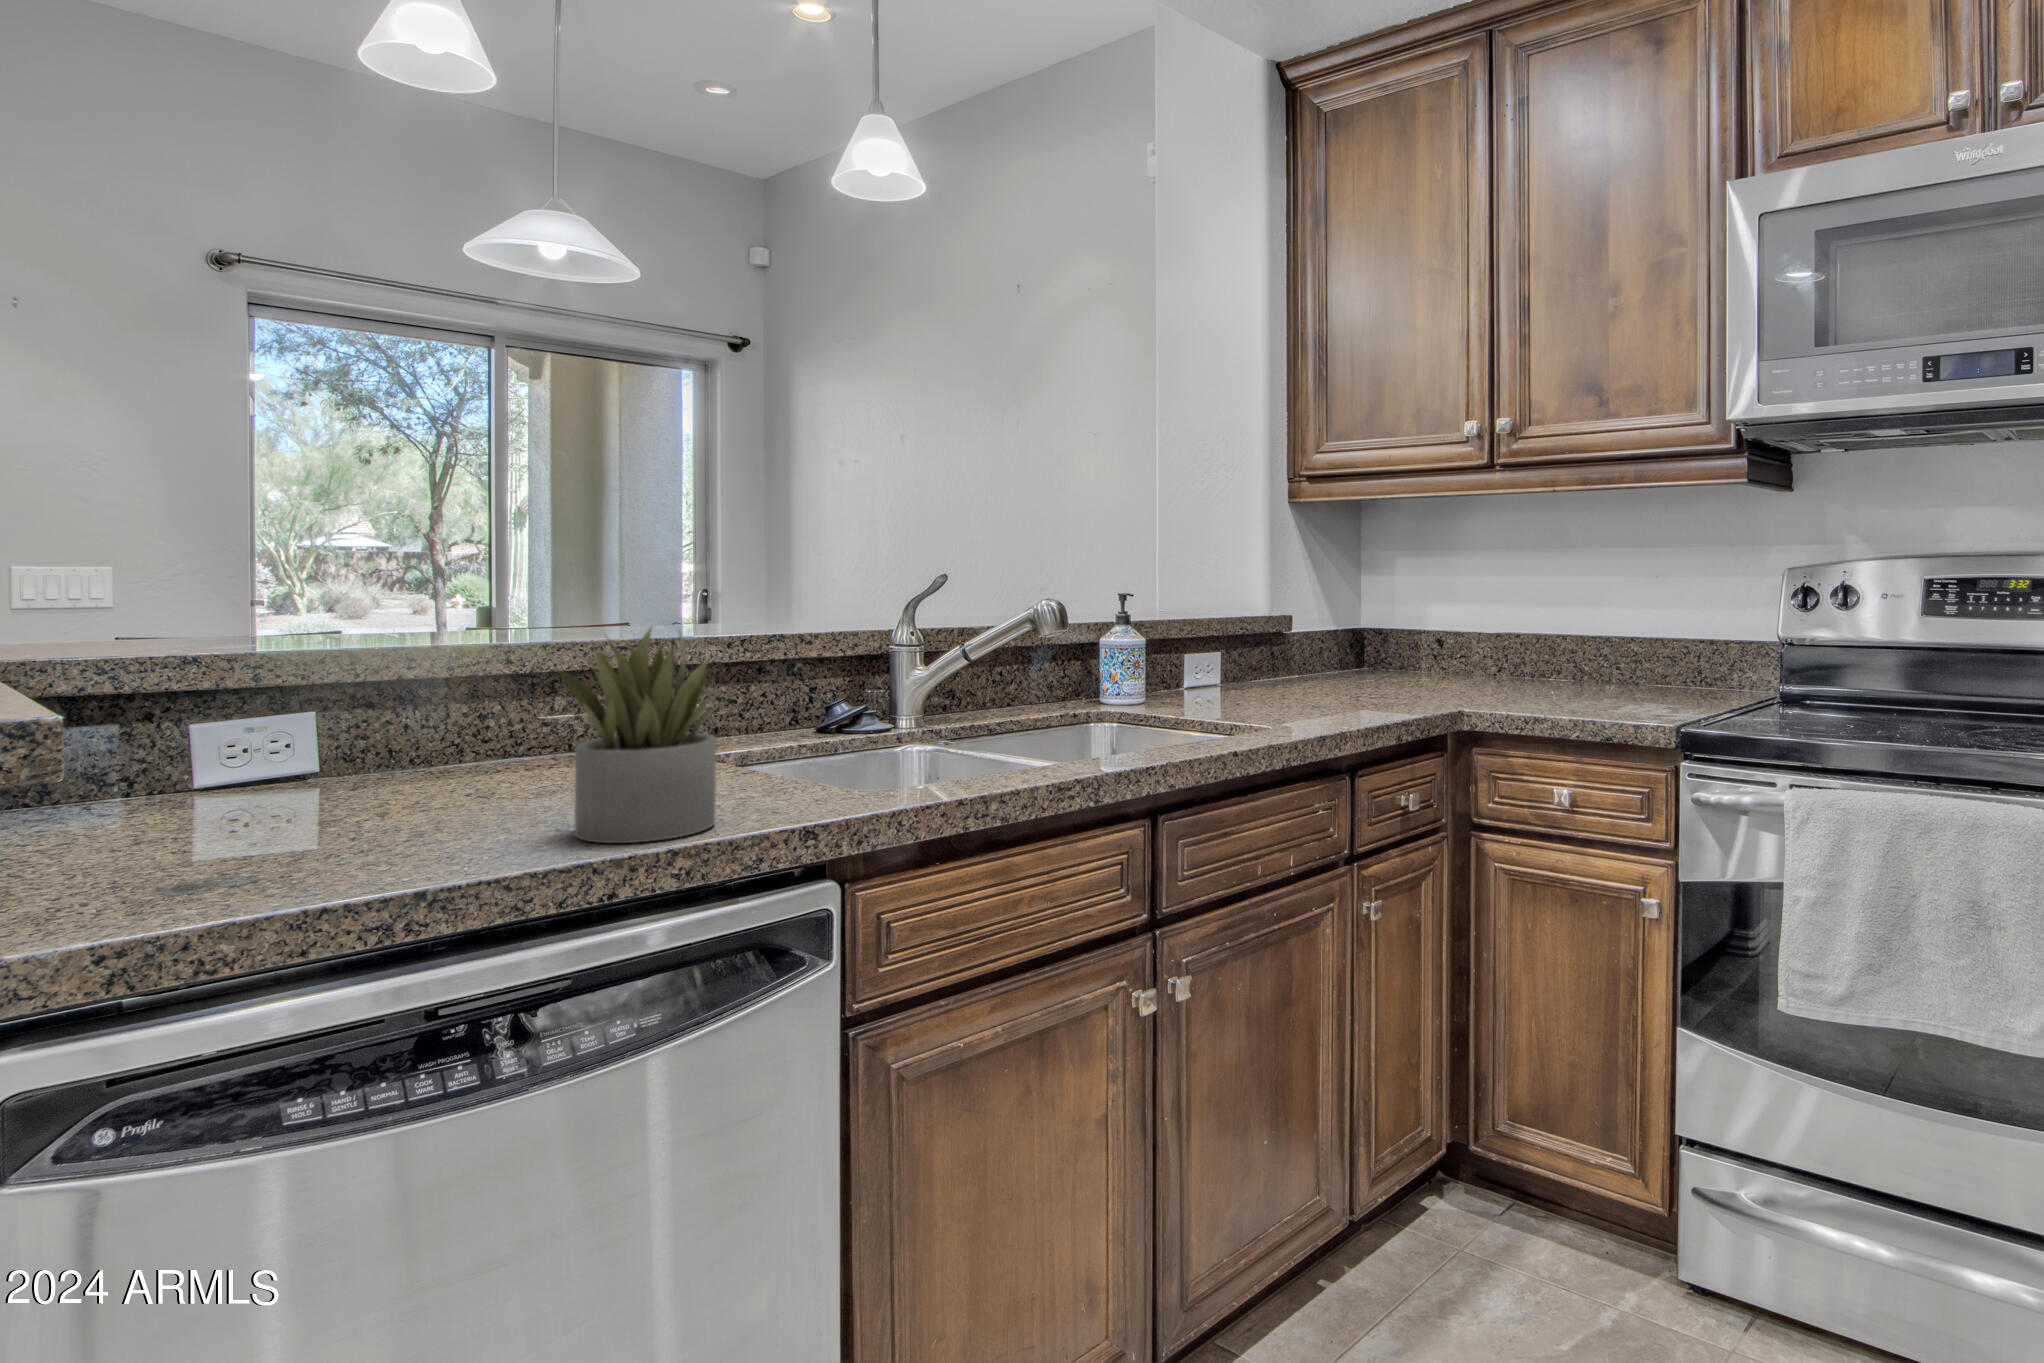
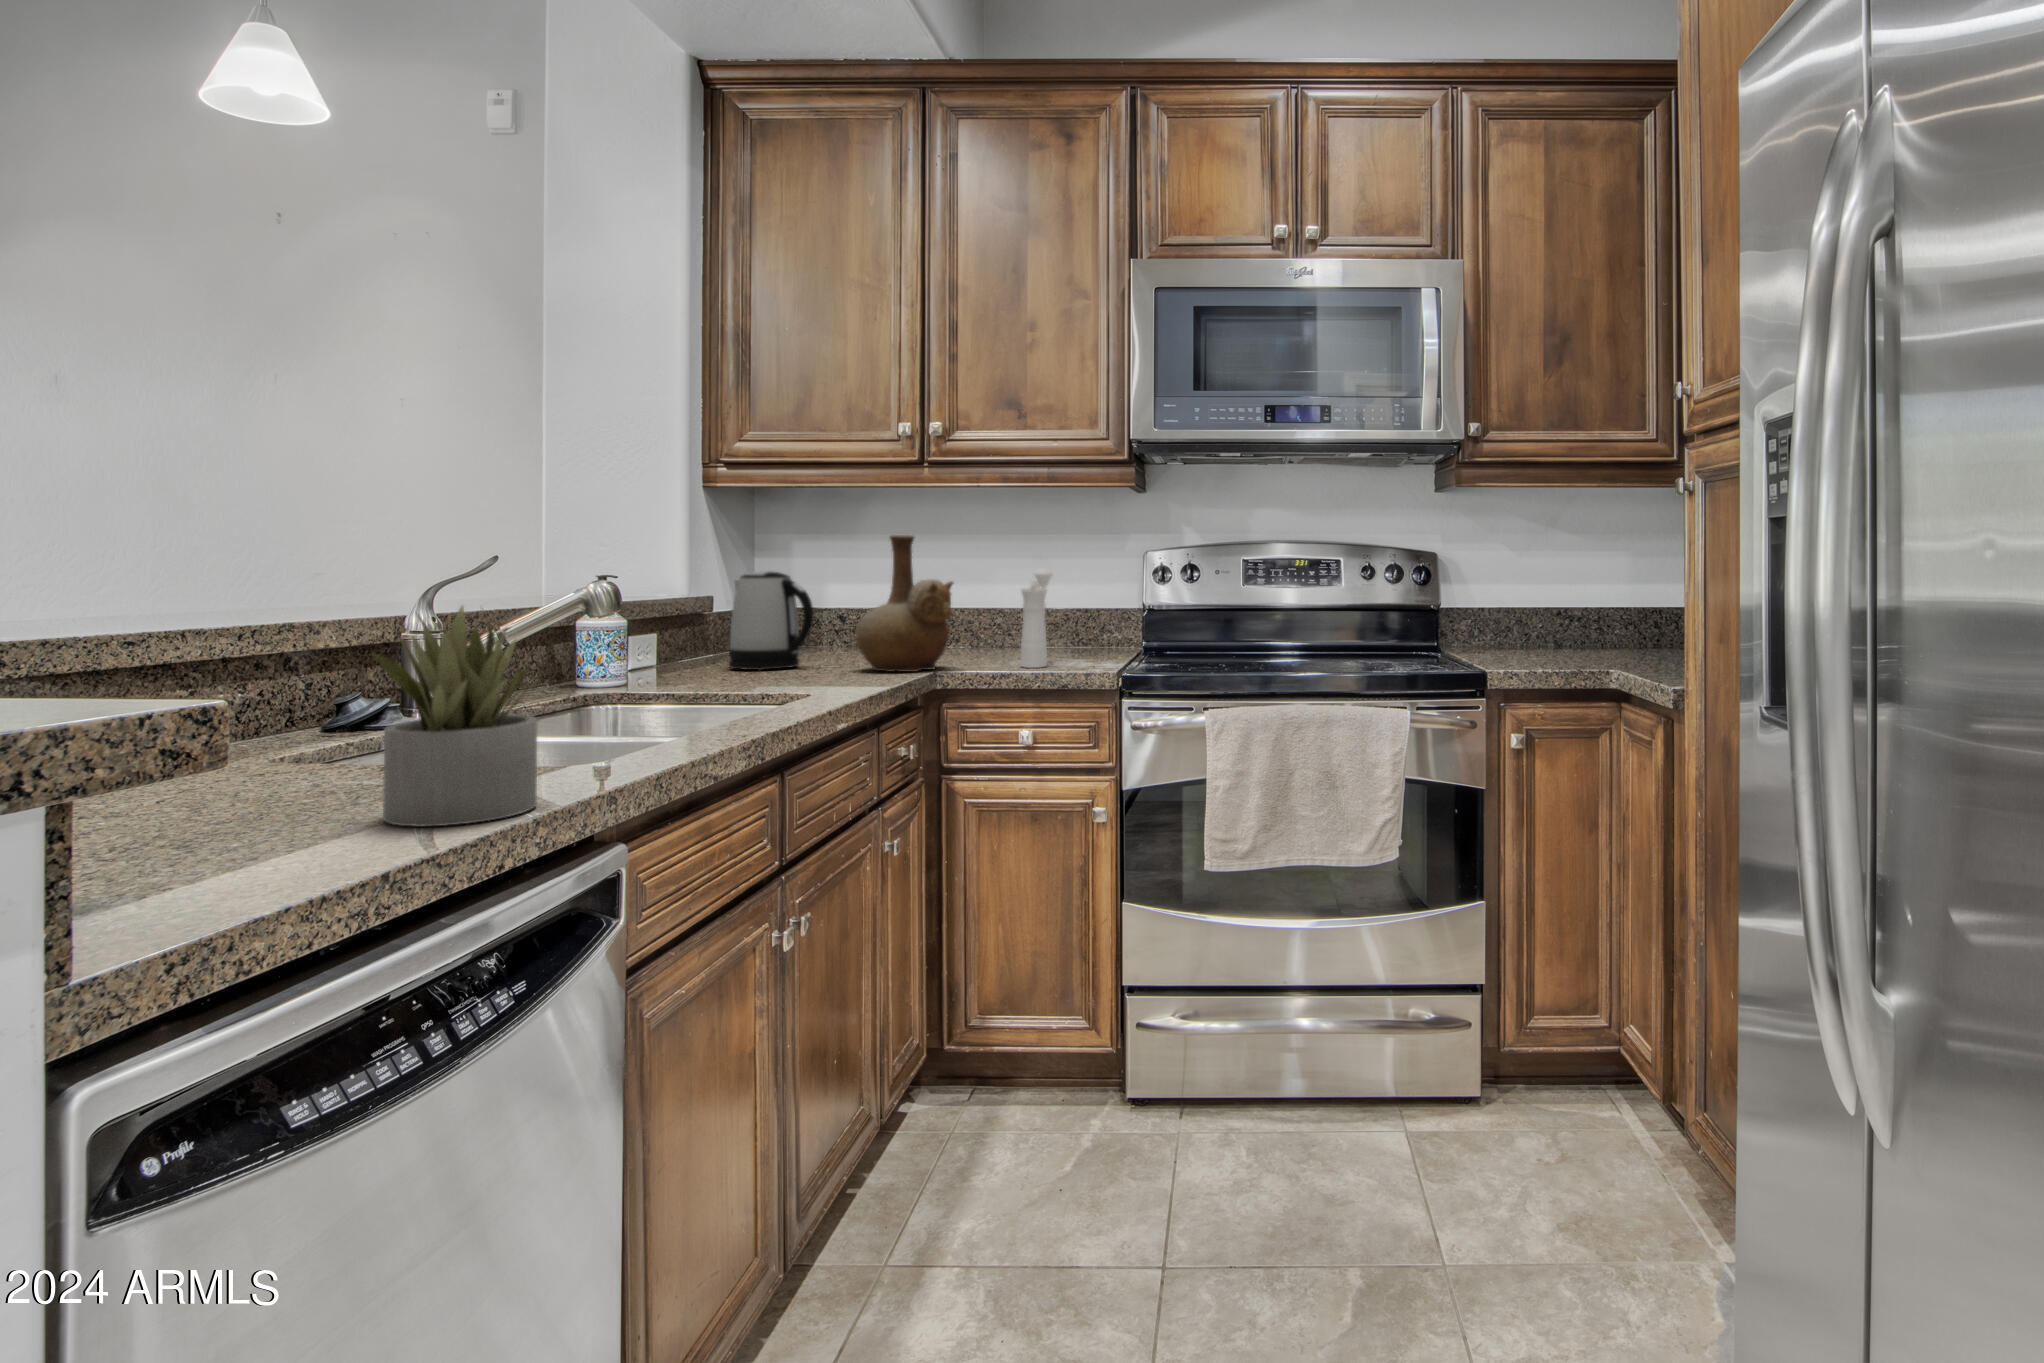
vase: none [1394,546,1498,704] -> present [856,535,953,672]
kettle: none [1294,585,1367,689] -> present [729,571,813,670]
pepper mill: none [1577,587,1632,710] -> present [1021,569,1052,668]

